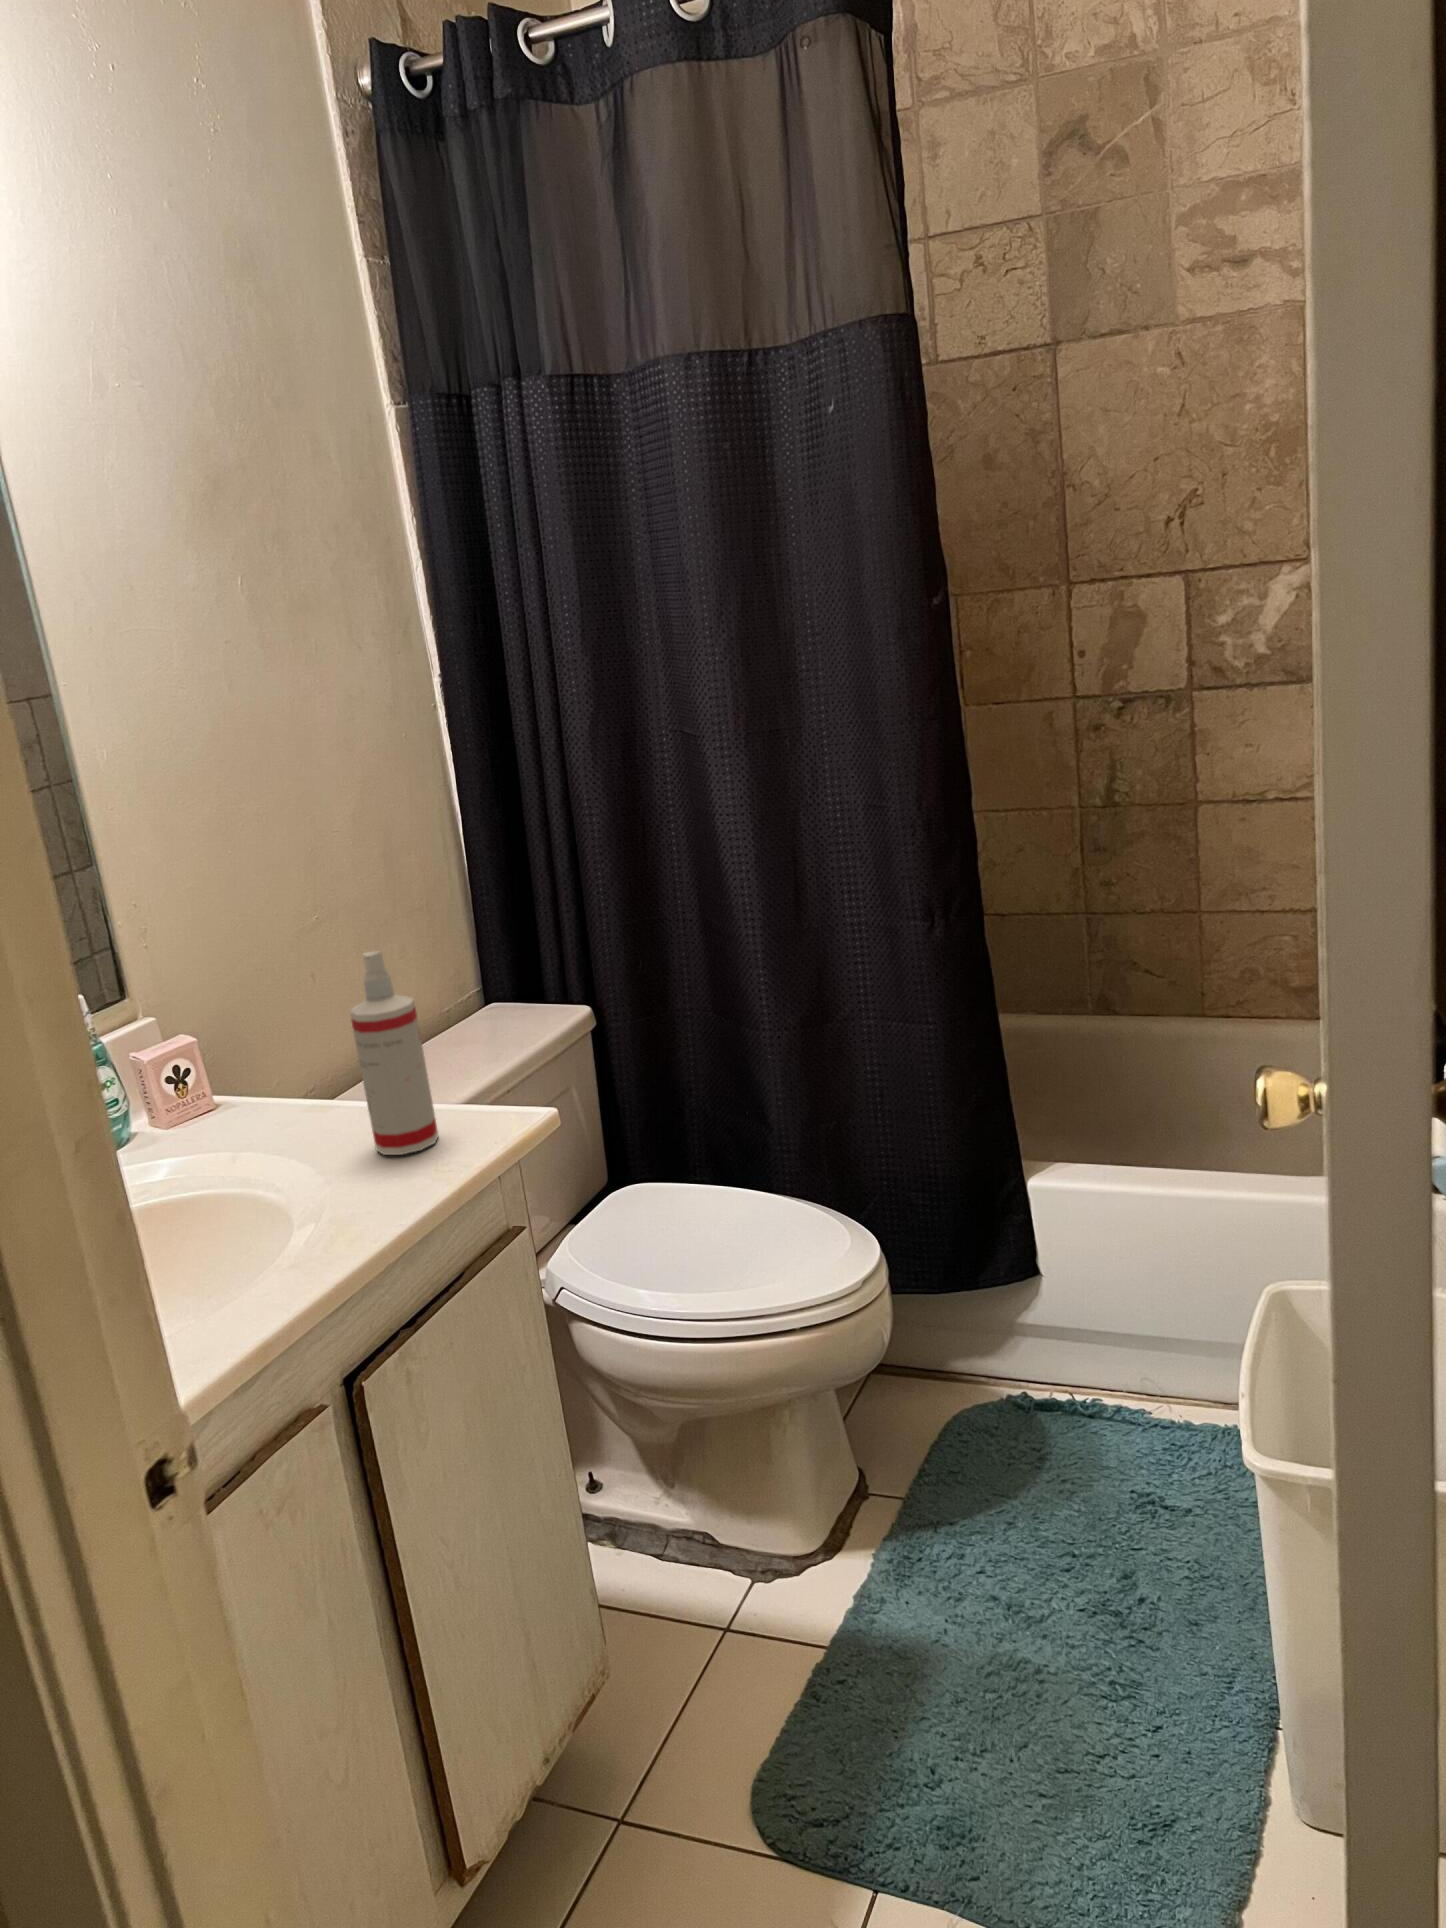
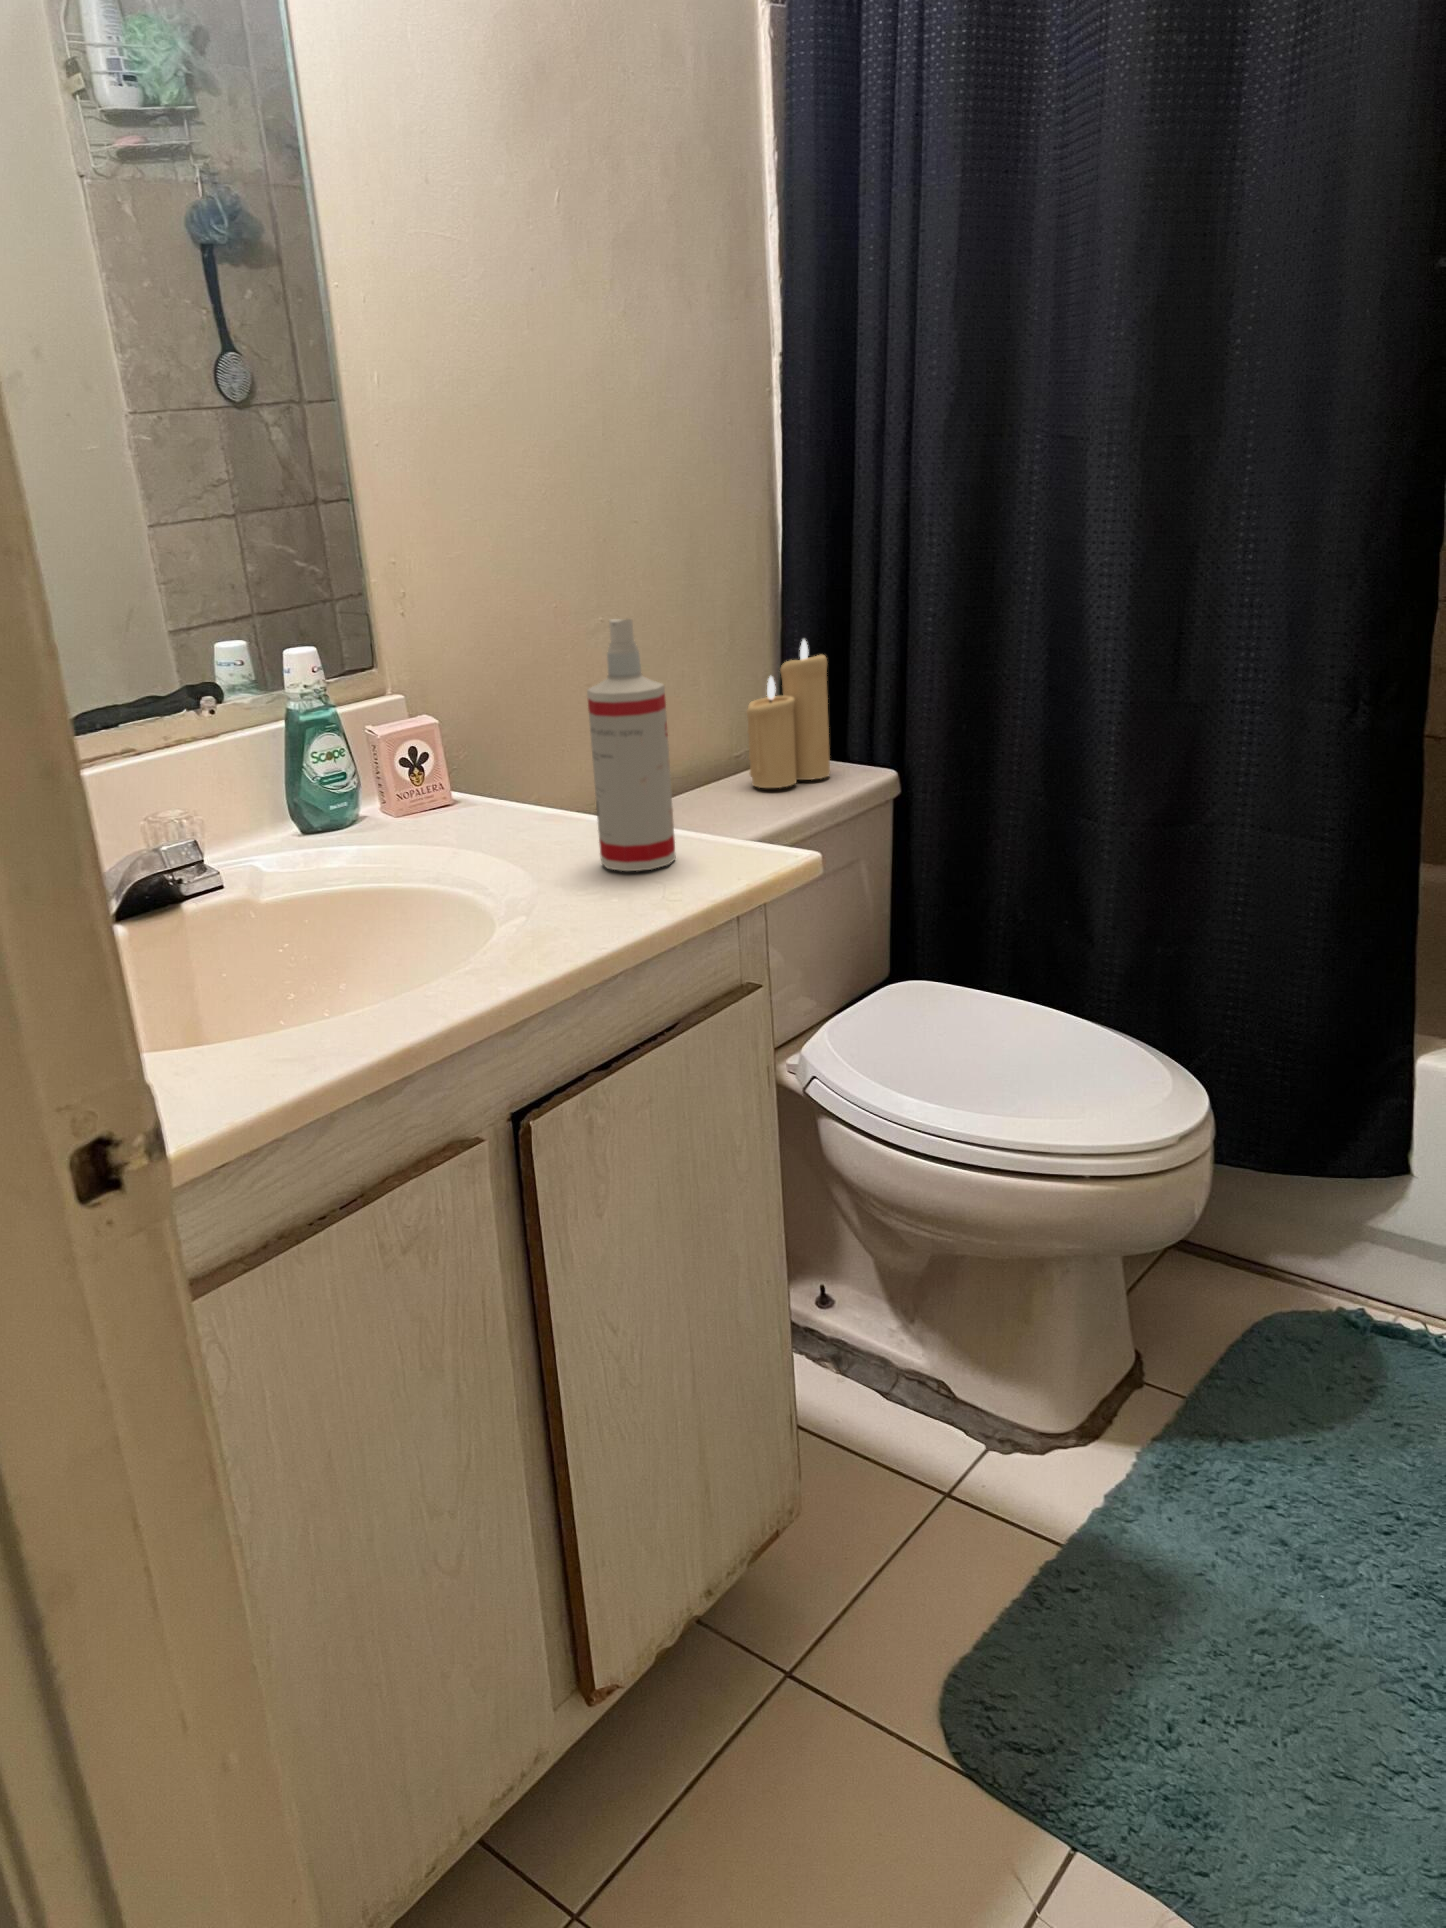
candle: none [452,906,531,1039] -> present [747,640,830,788]

